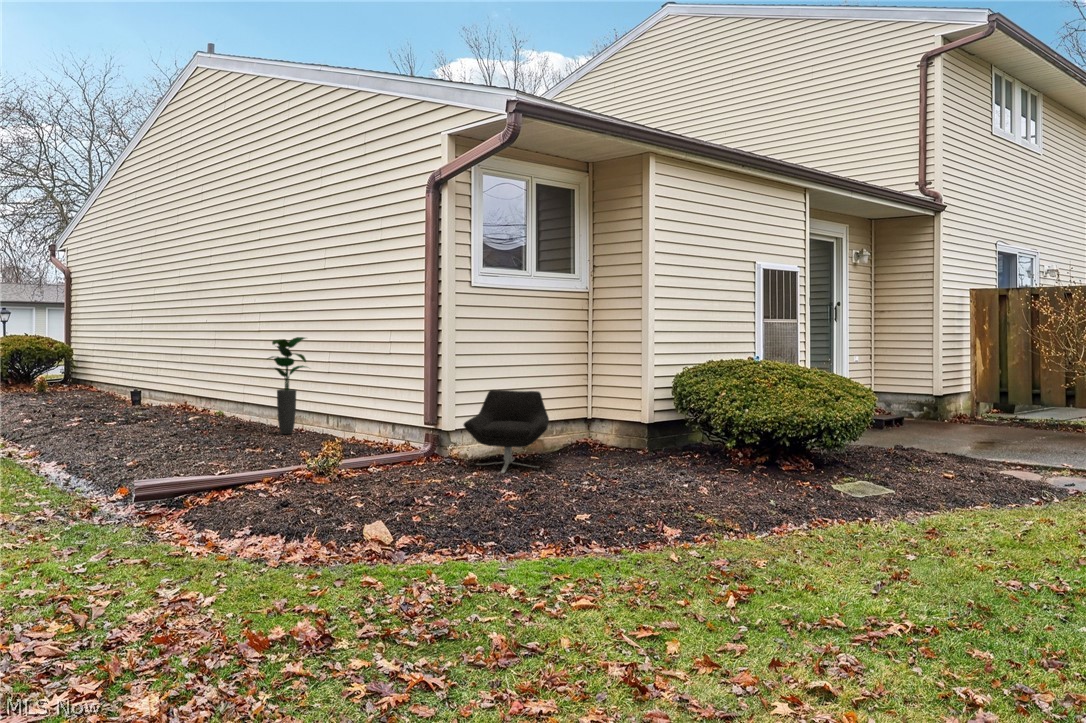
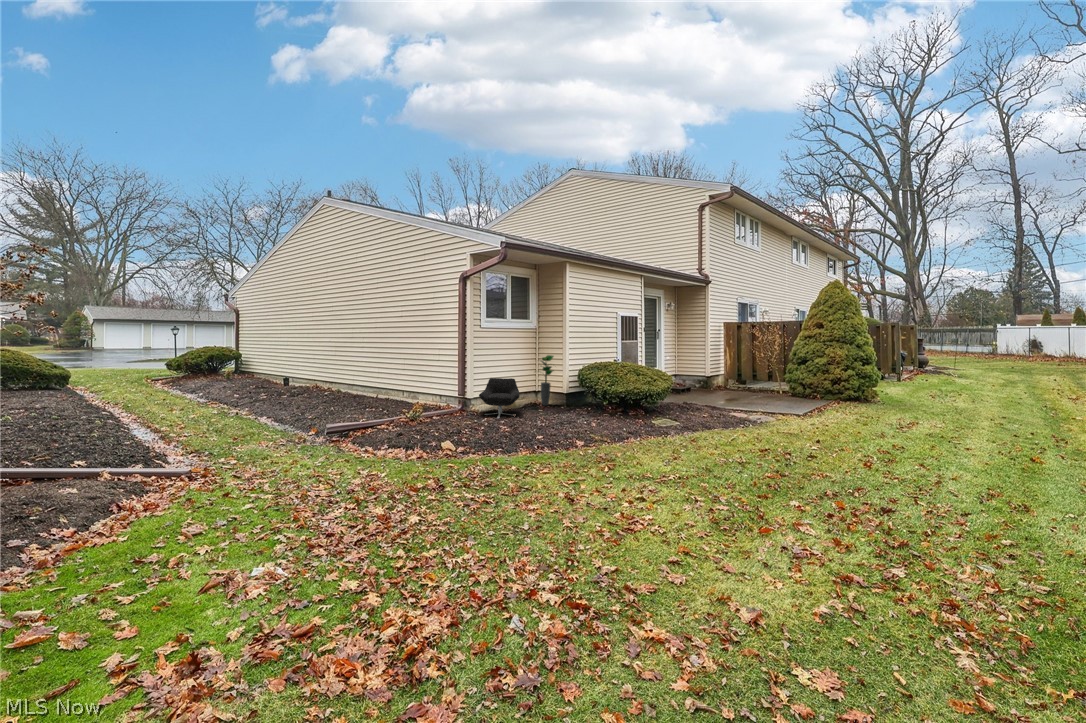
potted plant: present [268,337,306,434] -> present [541,355,554,406]

